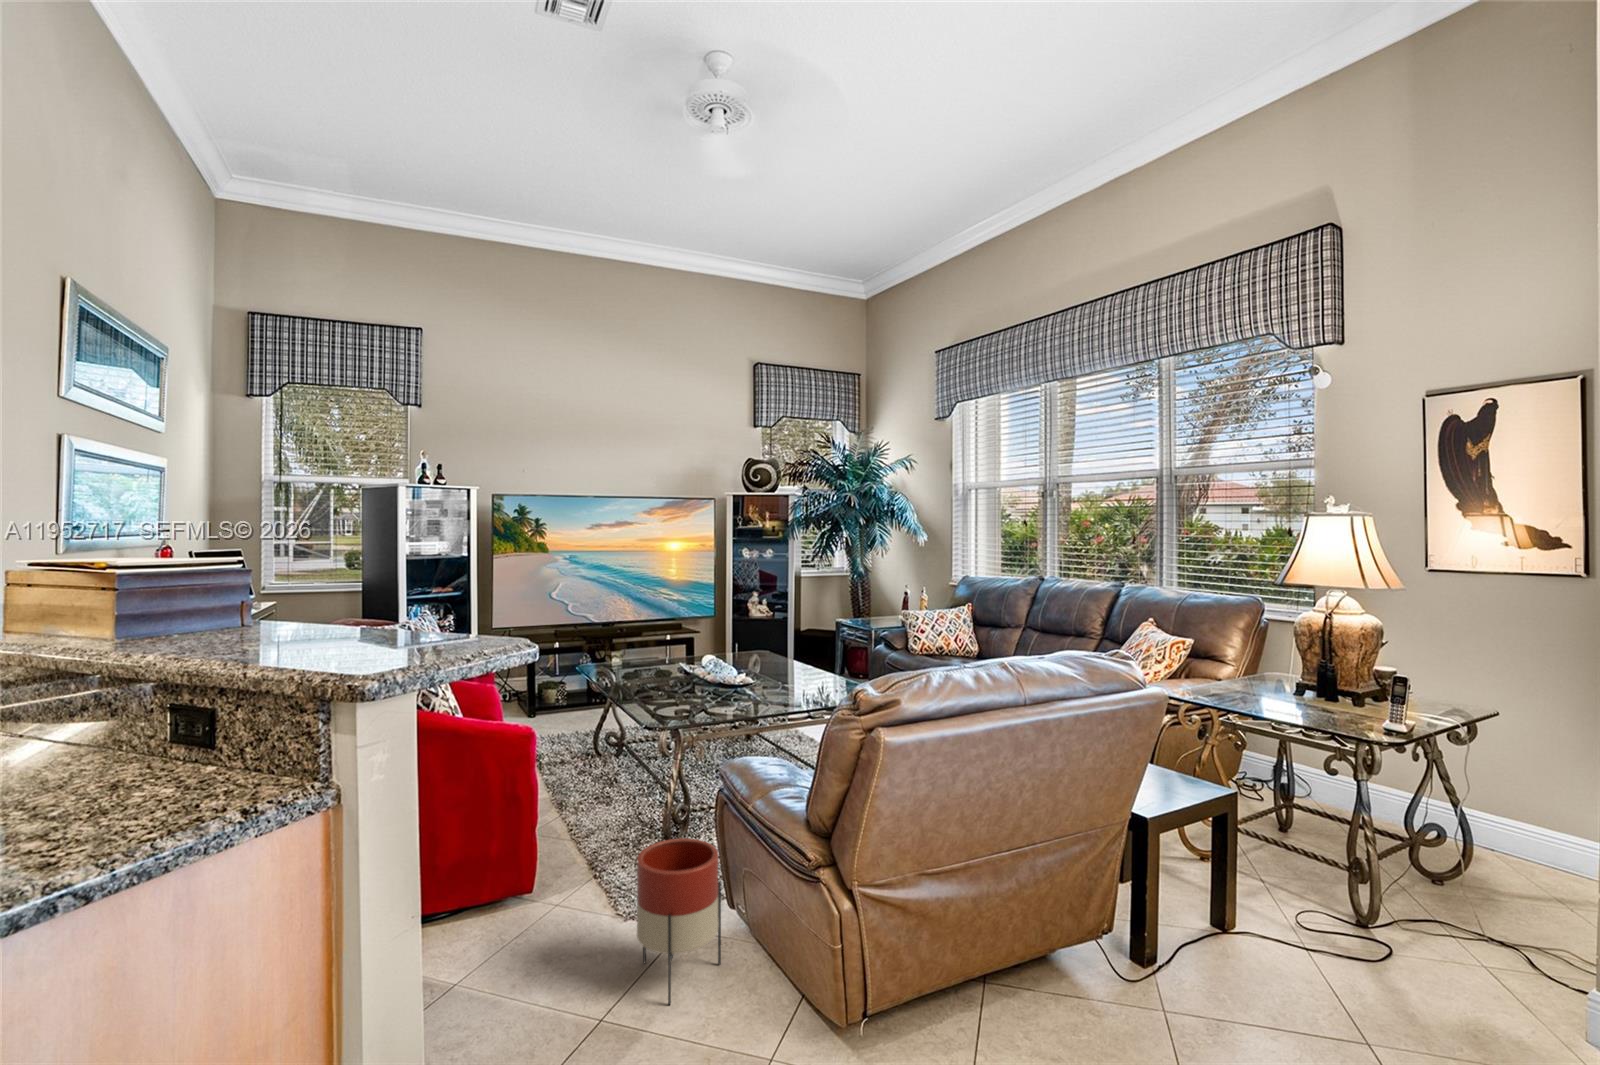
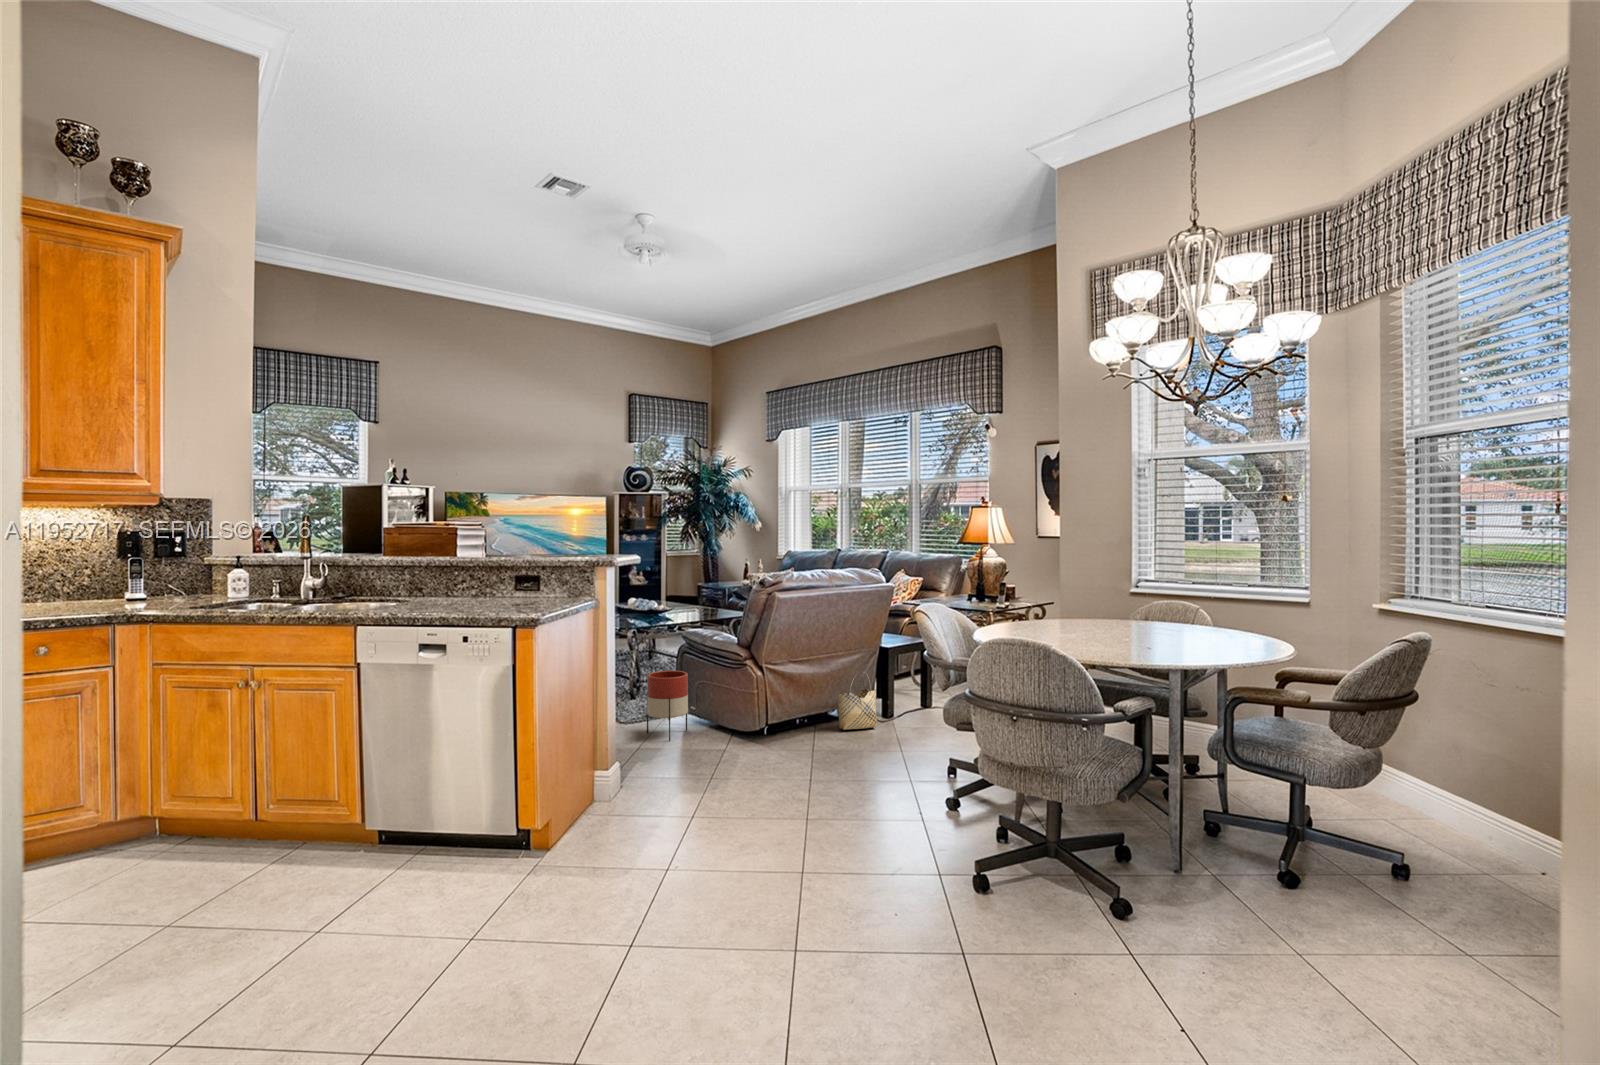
woven basket: none [1033,872,1127,1021] -> present [838,673,877,730]

